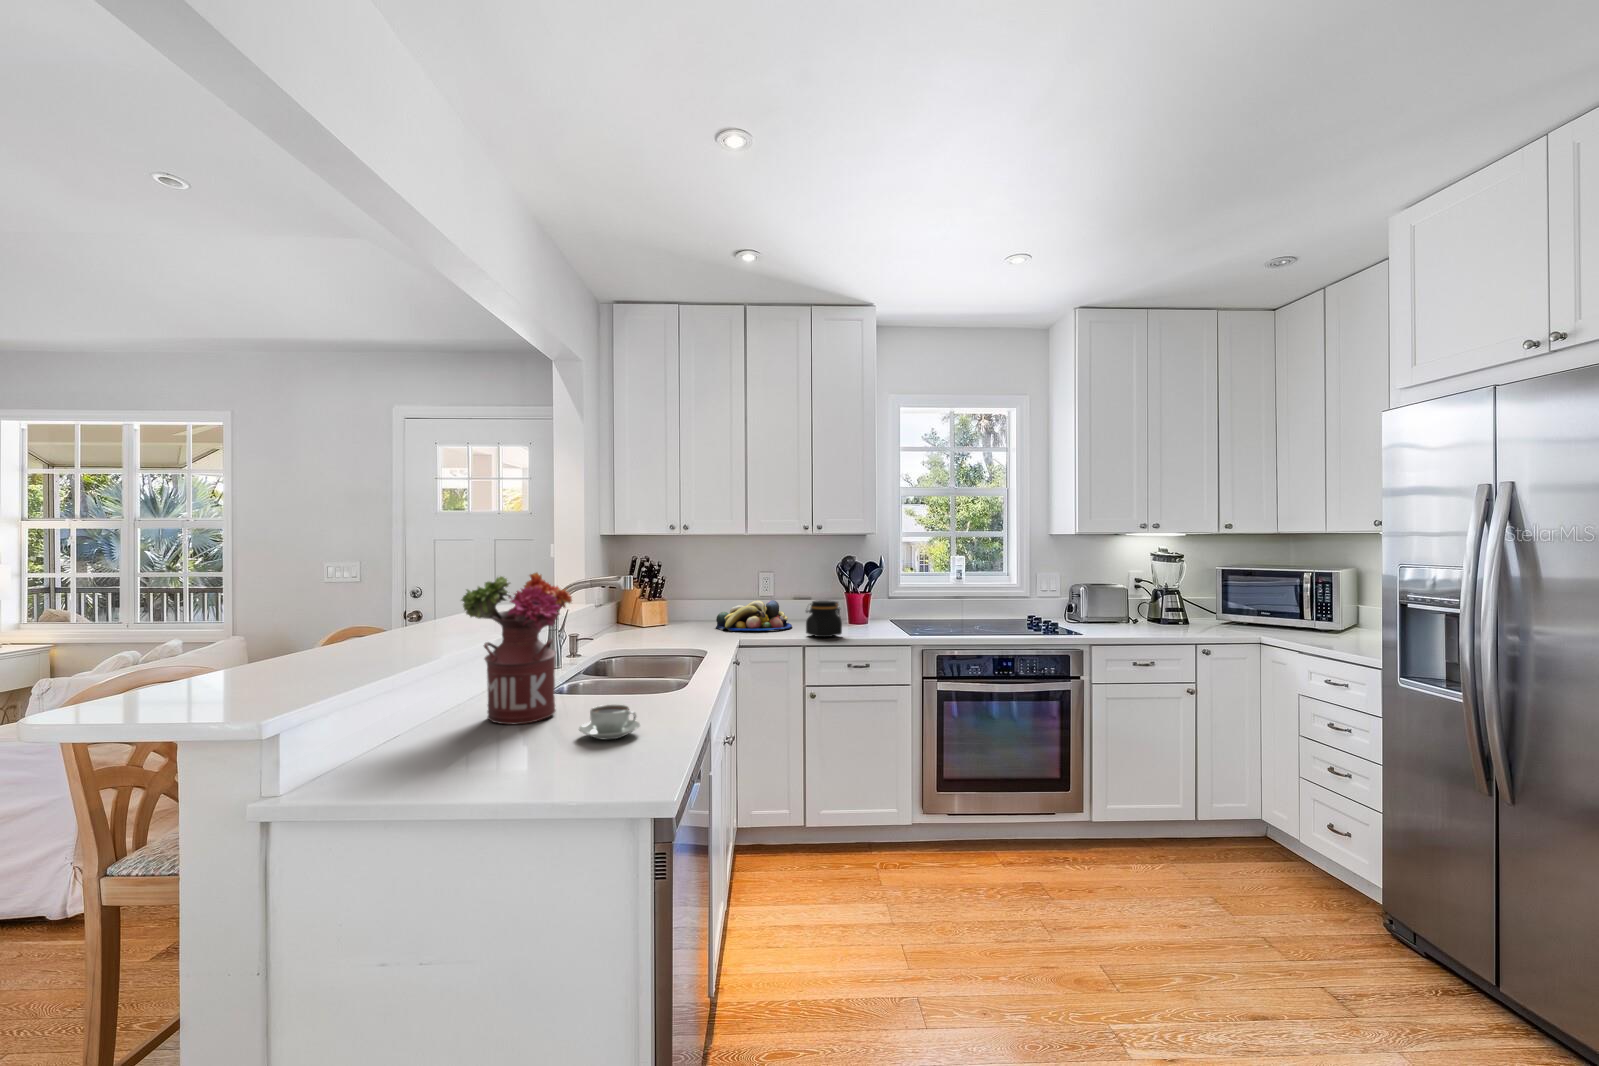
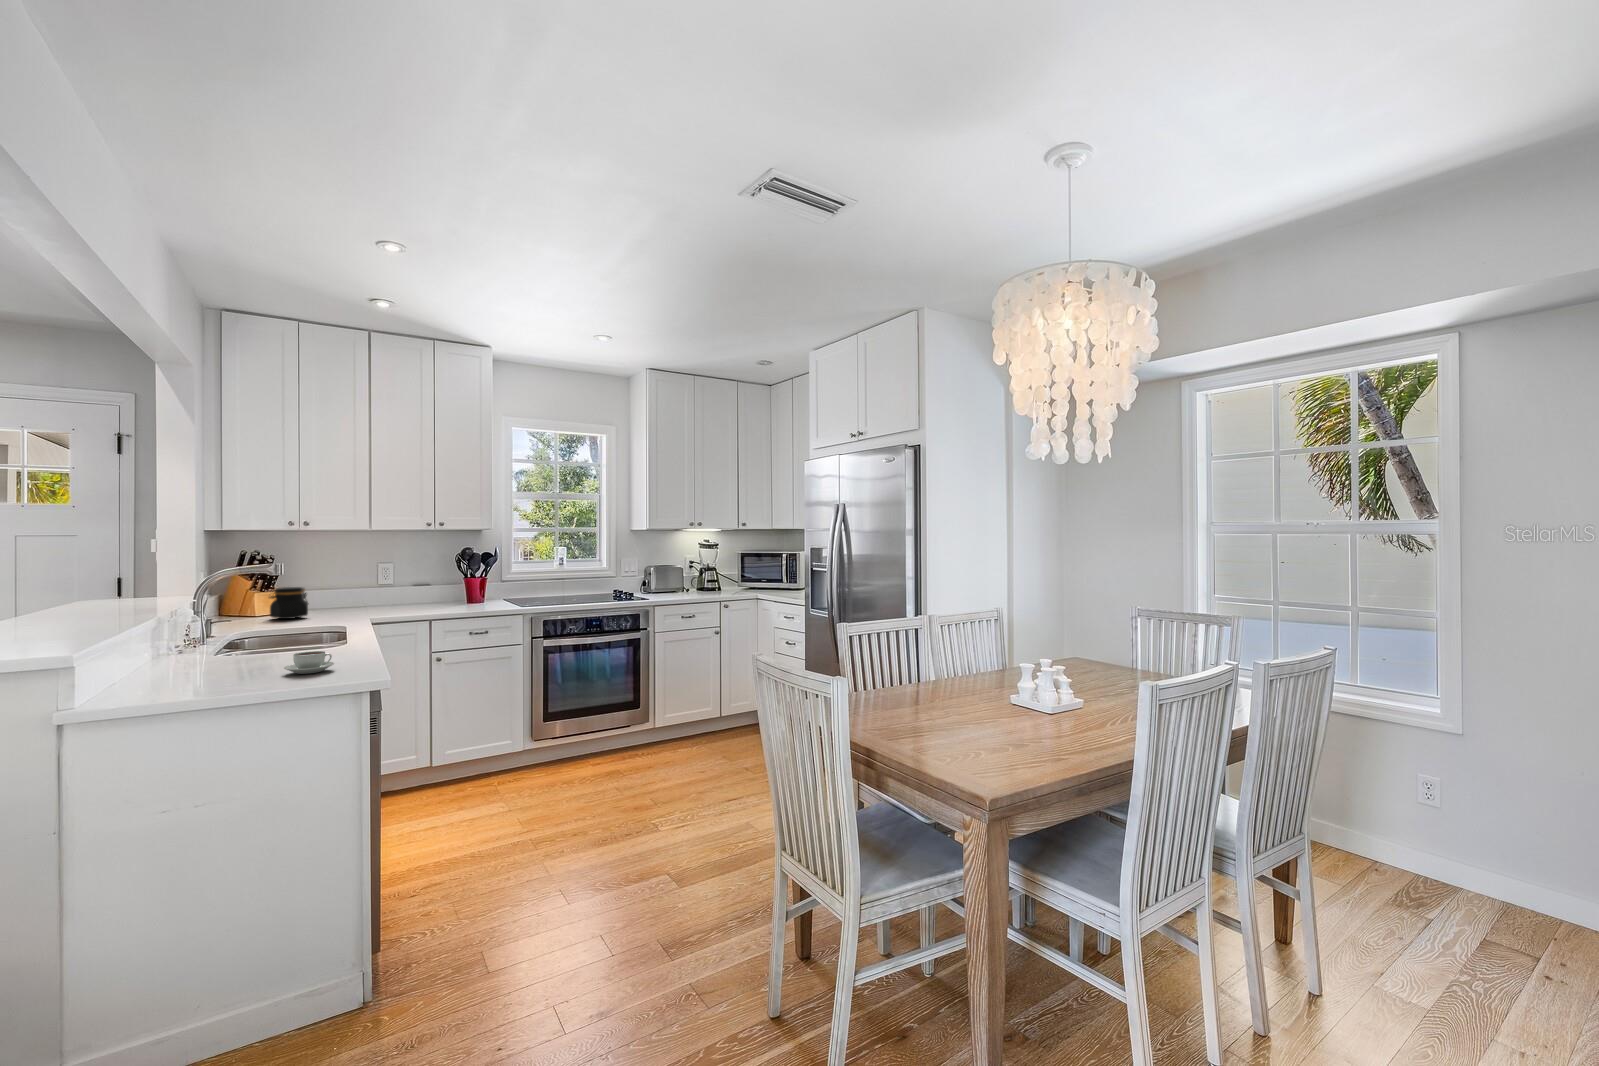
flower arrangement: present [461,573,572,724] -> none [158,560,259,676]
fruit bowl: present [716,600,792,631] -> none [339,586,416,613]
jar: present [806,600,842,637] -> present [269,587,308,619]

